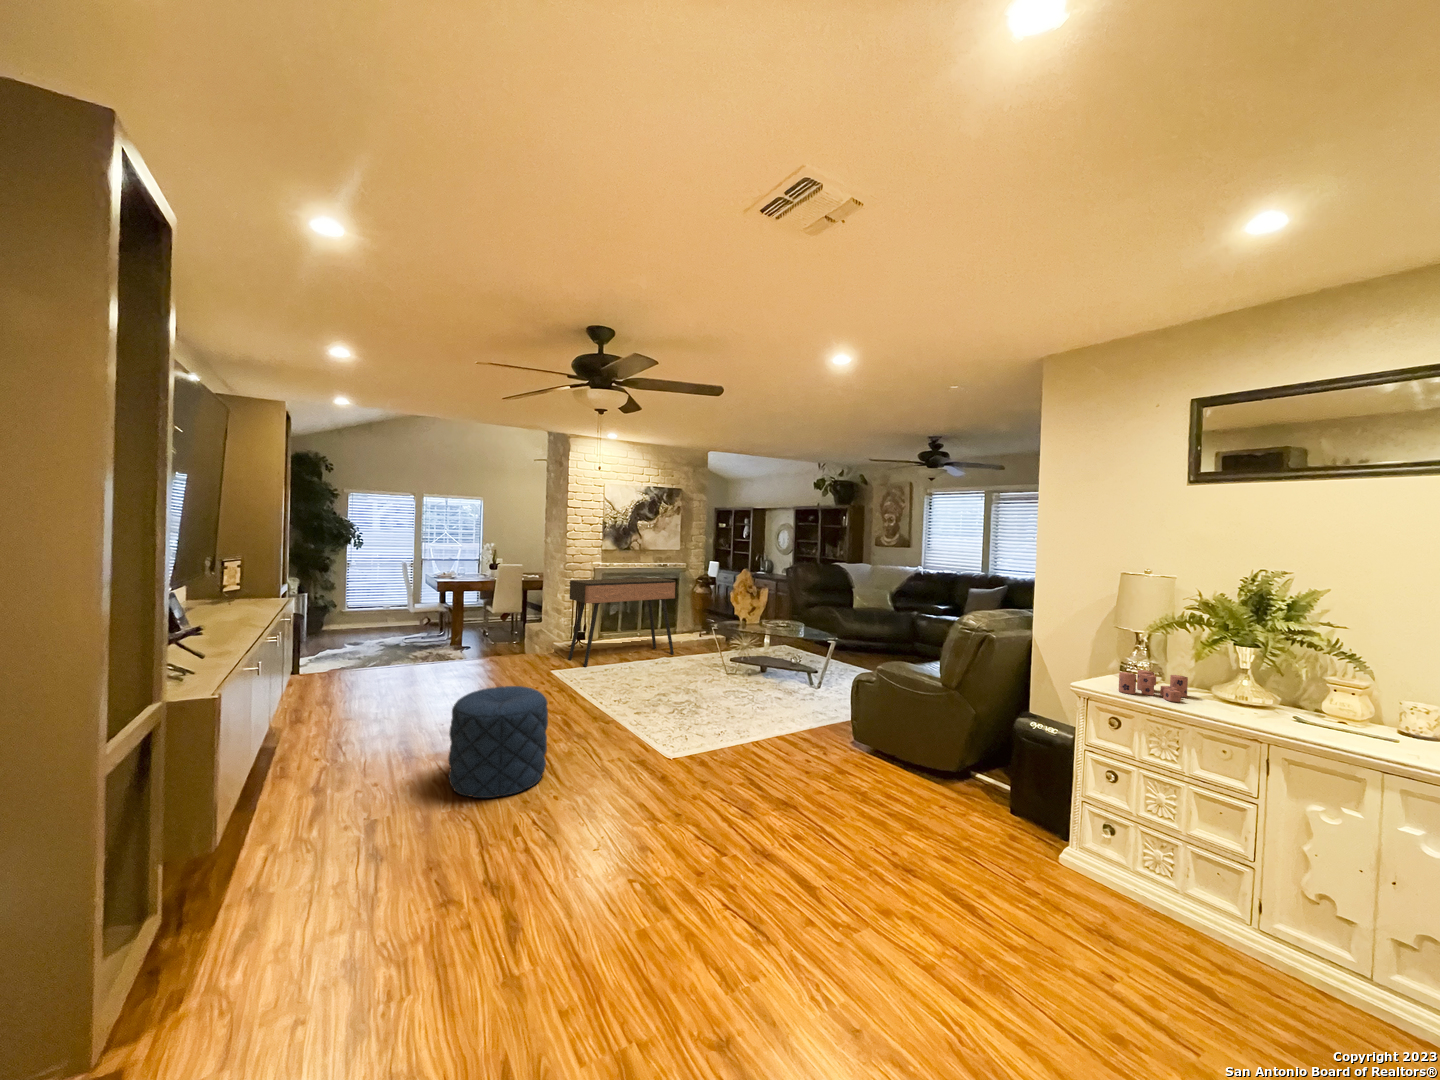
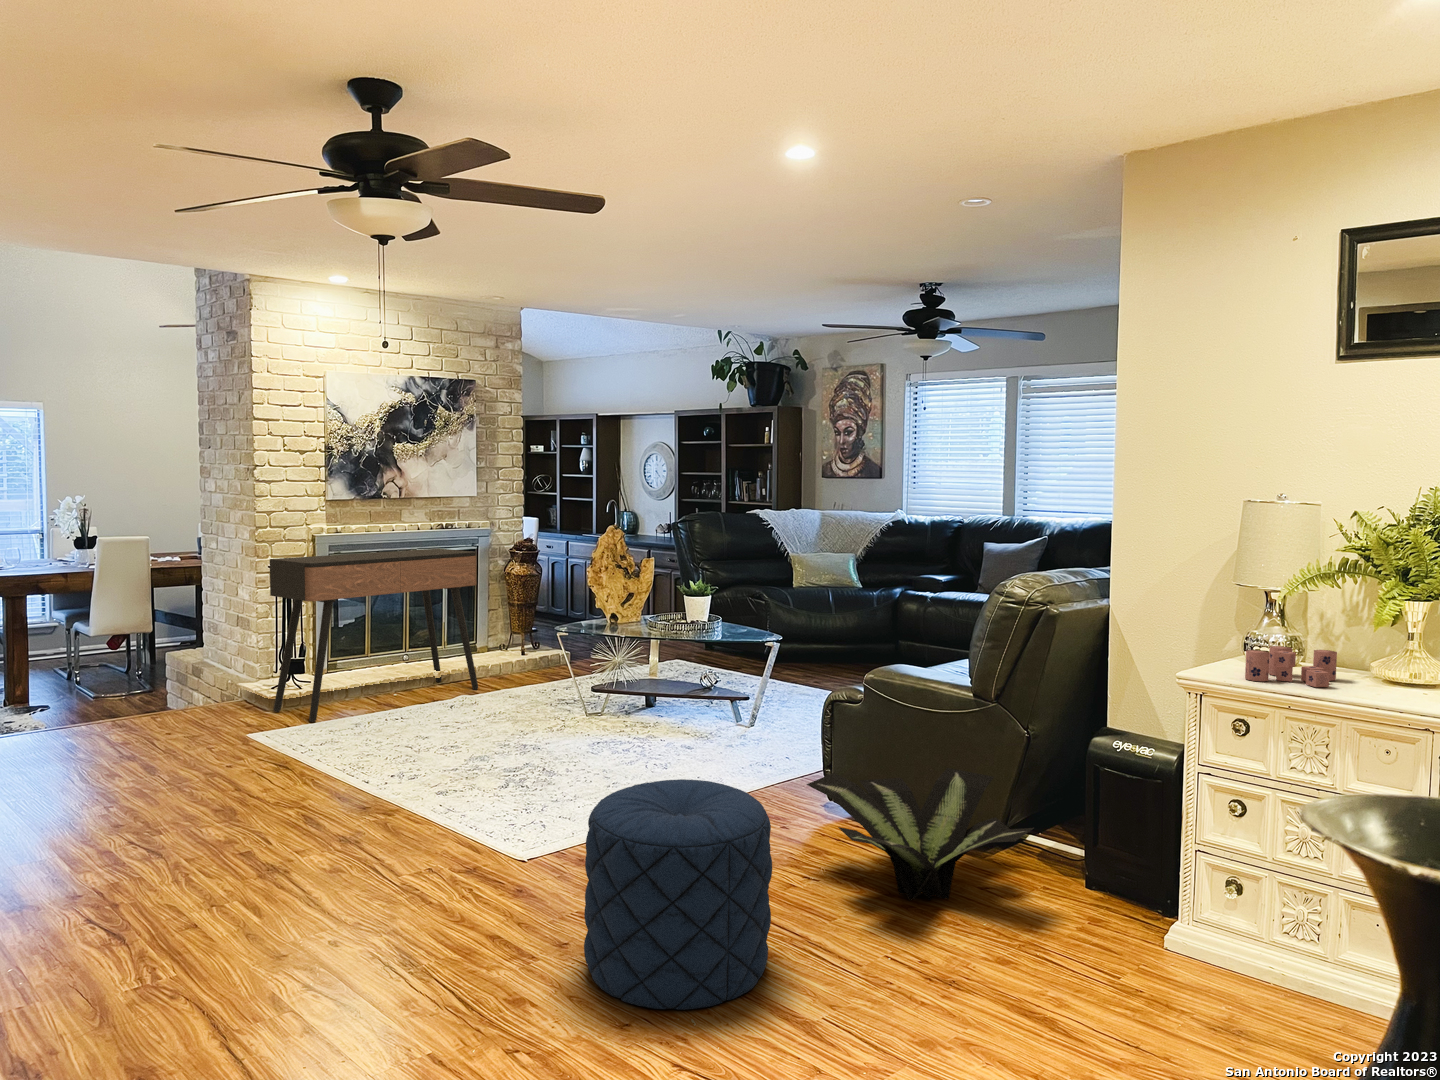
pouf: present [448,686,548,798] -> present [584,779,772,1010]
potted plant: none [832,724,973,812] -> present [807,768,1034,901]

